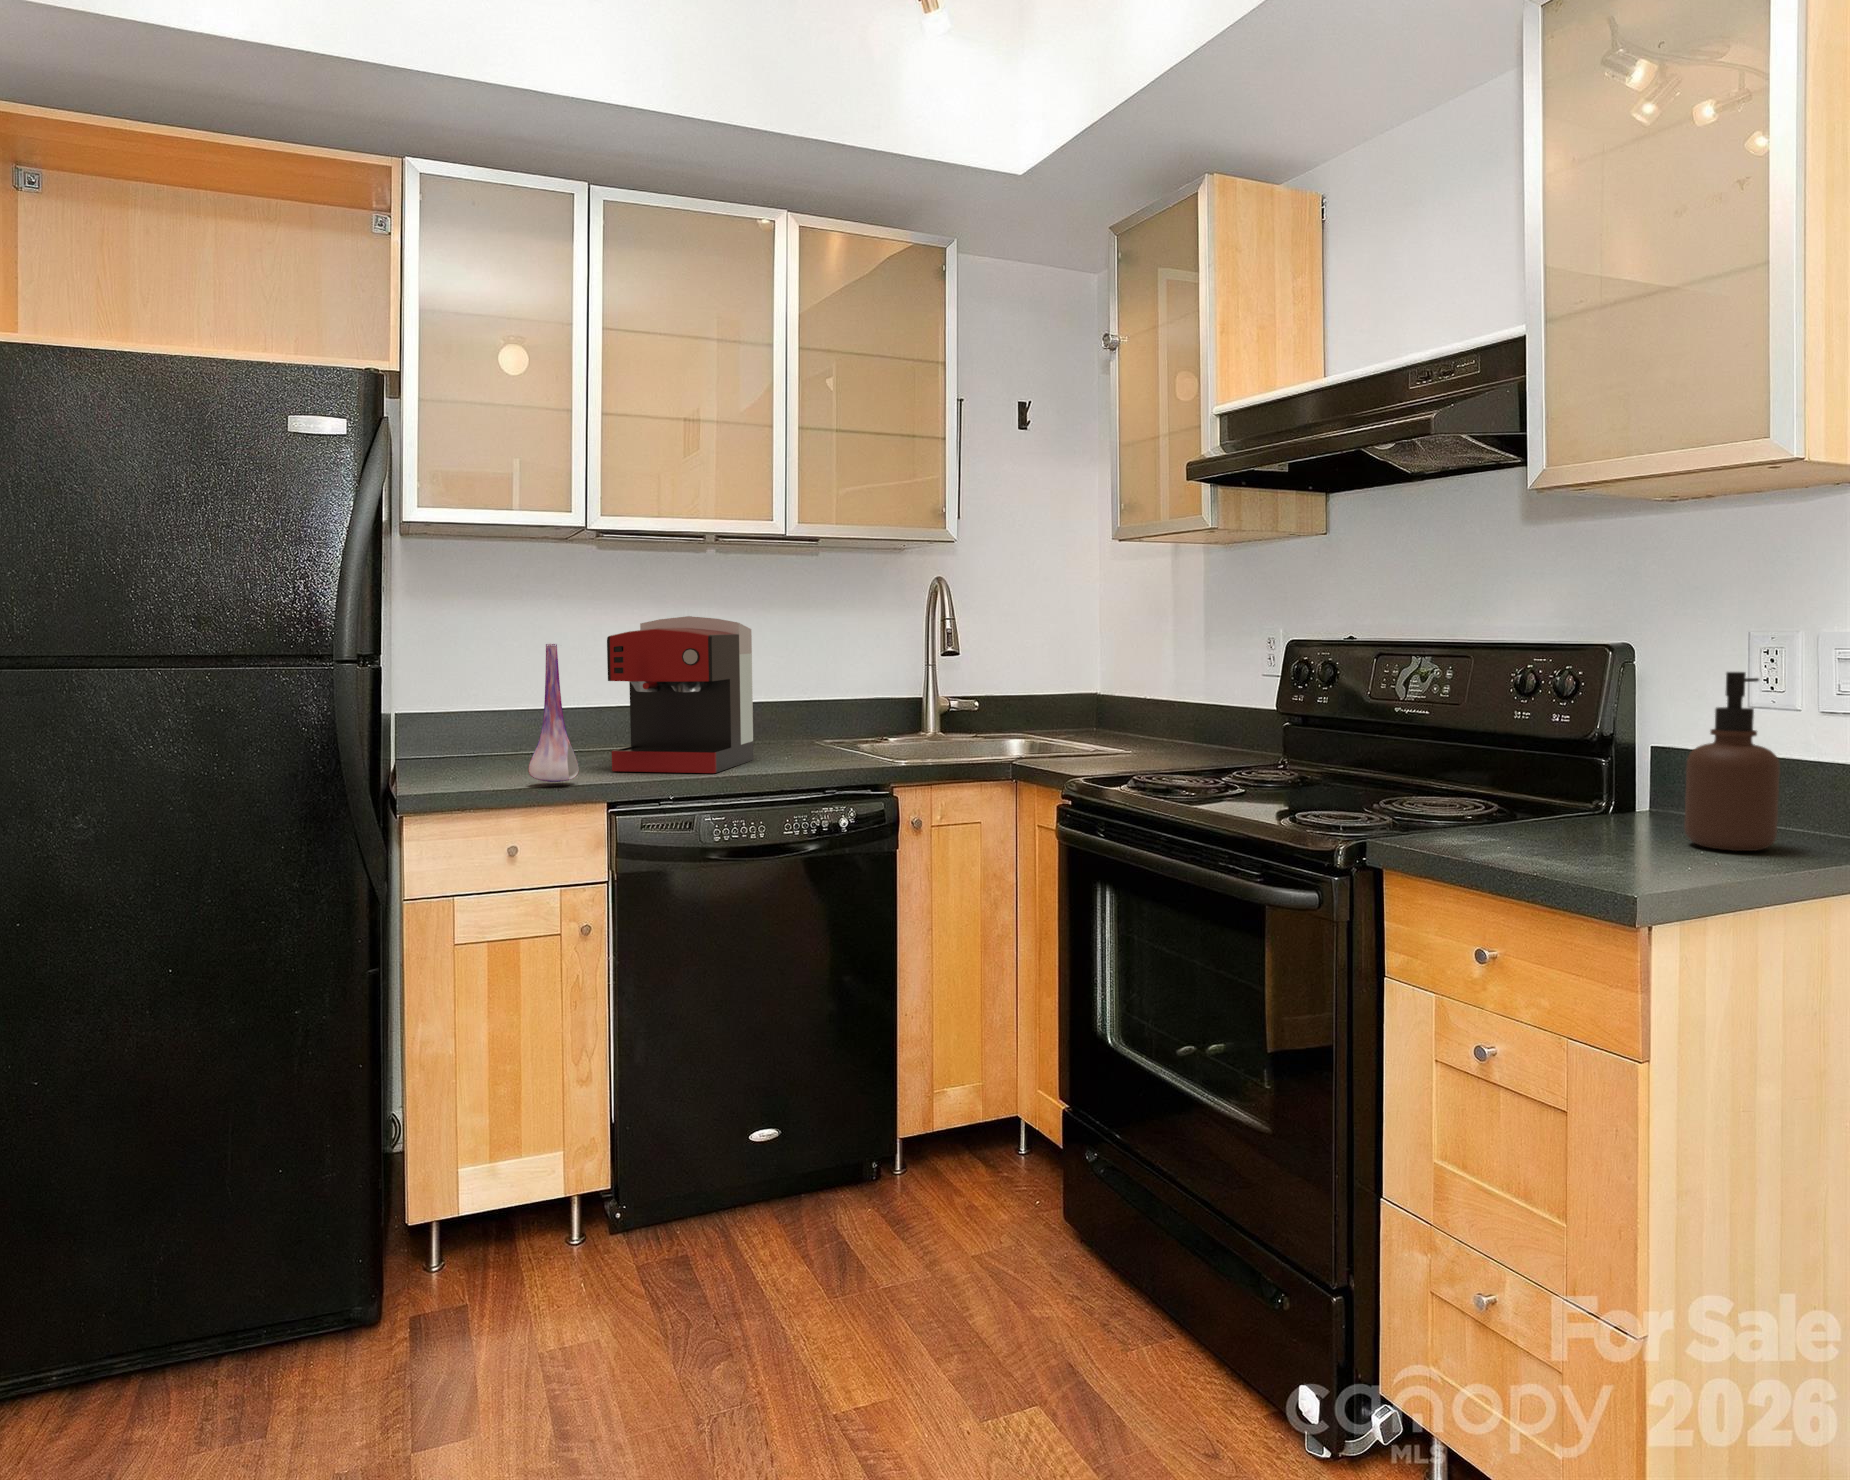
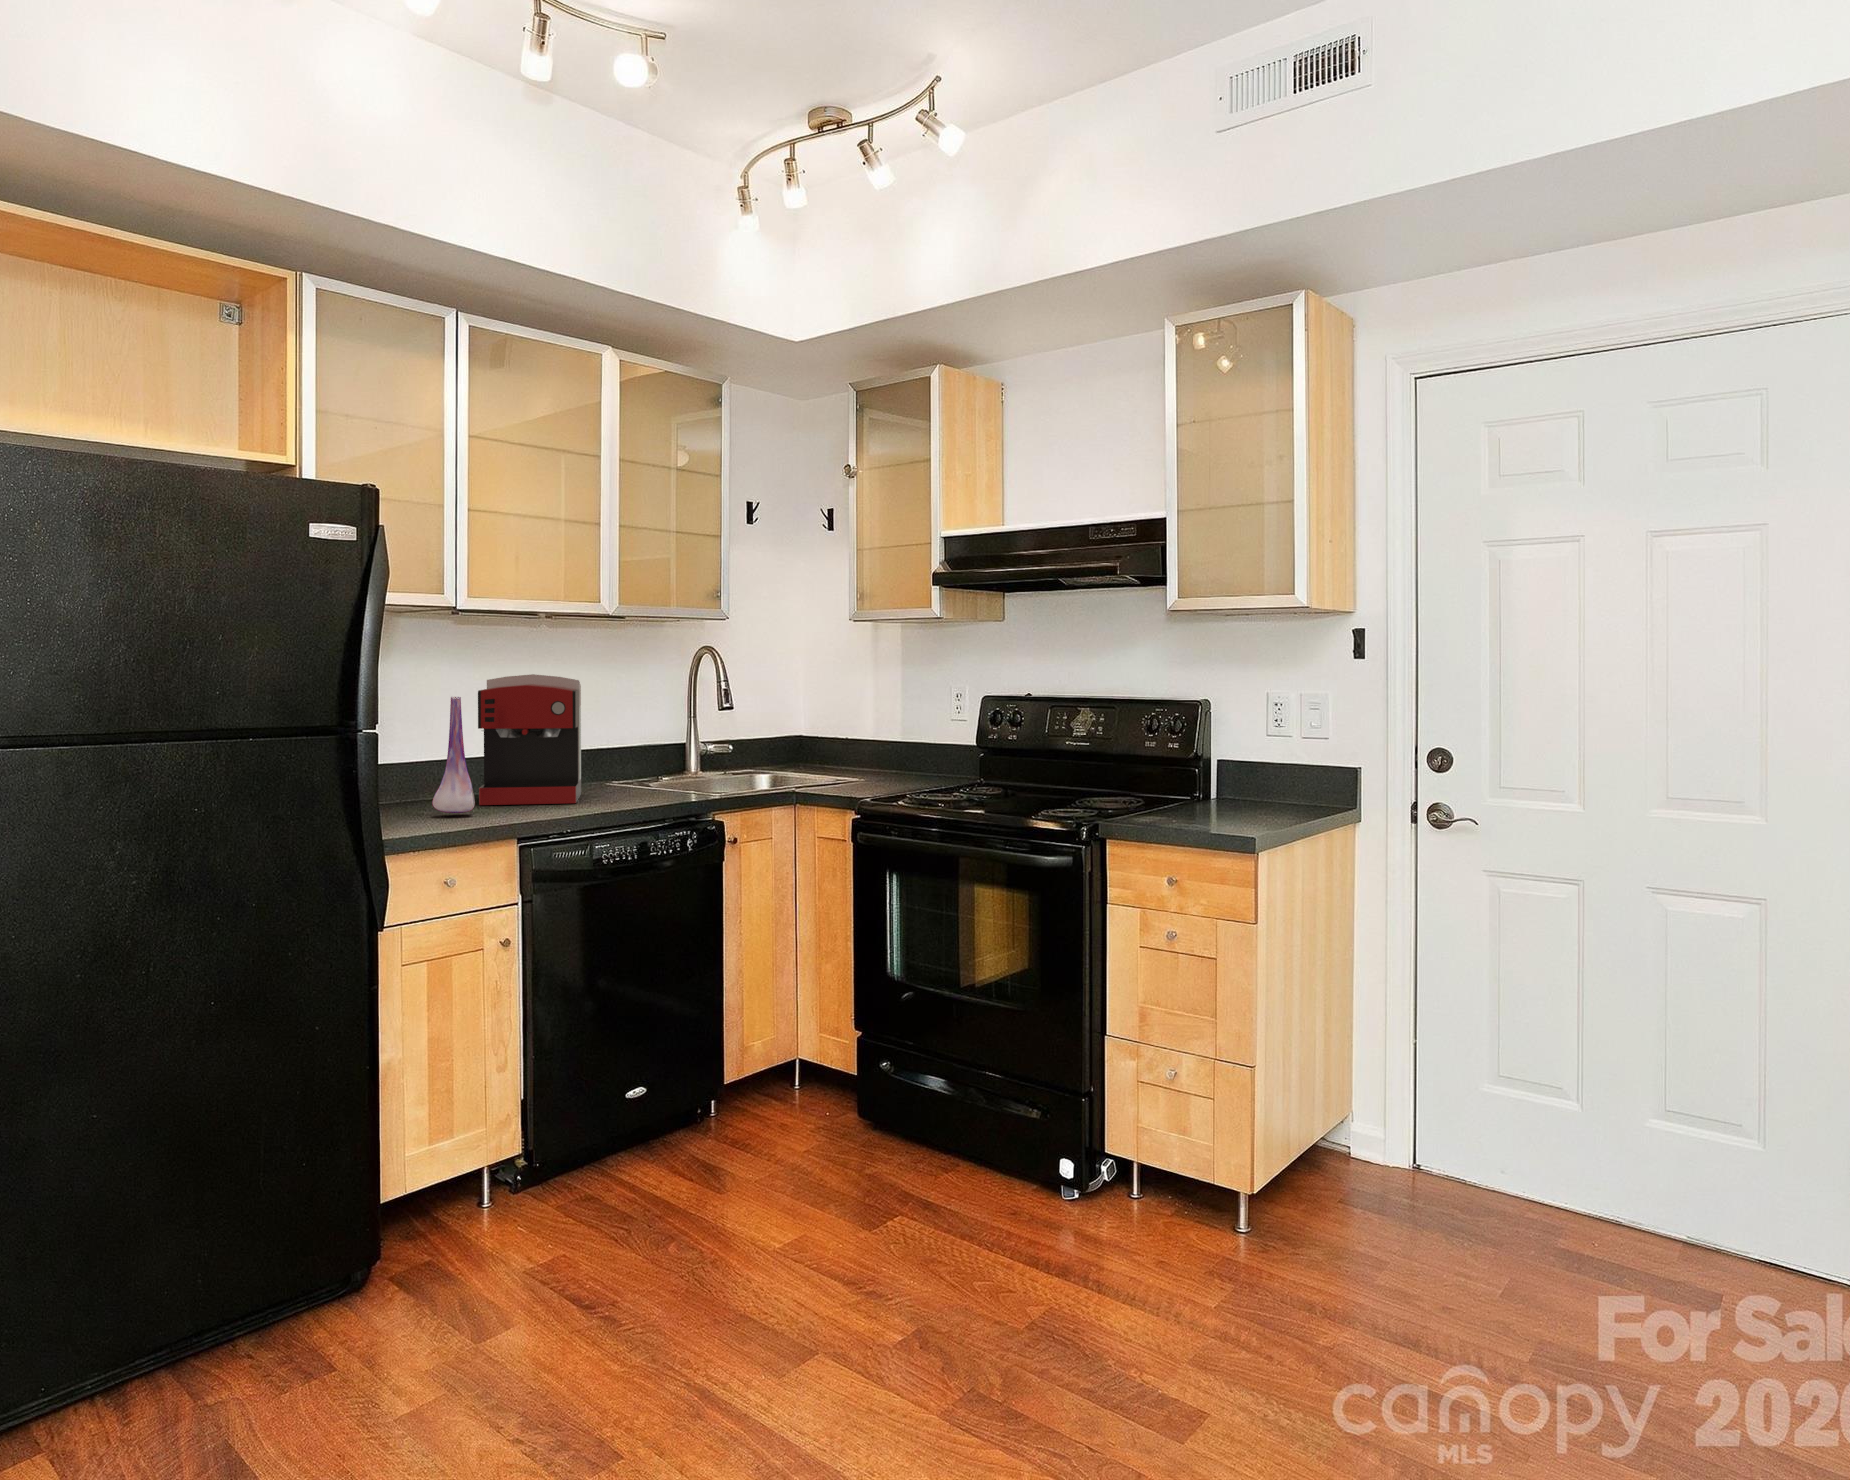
soap dispenser: present [1684,672,1780,851] -> none [1250,716,1294,814]

